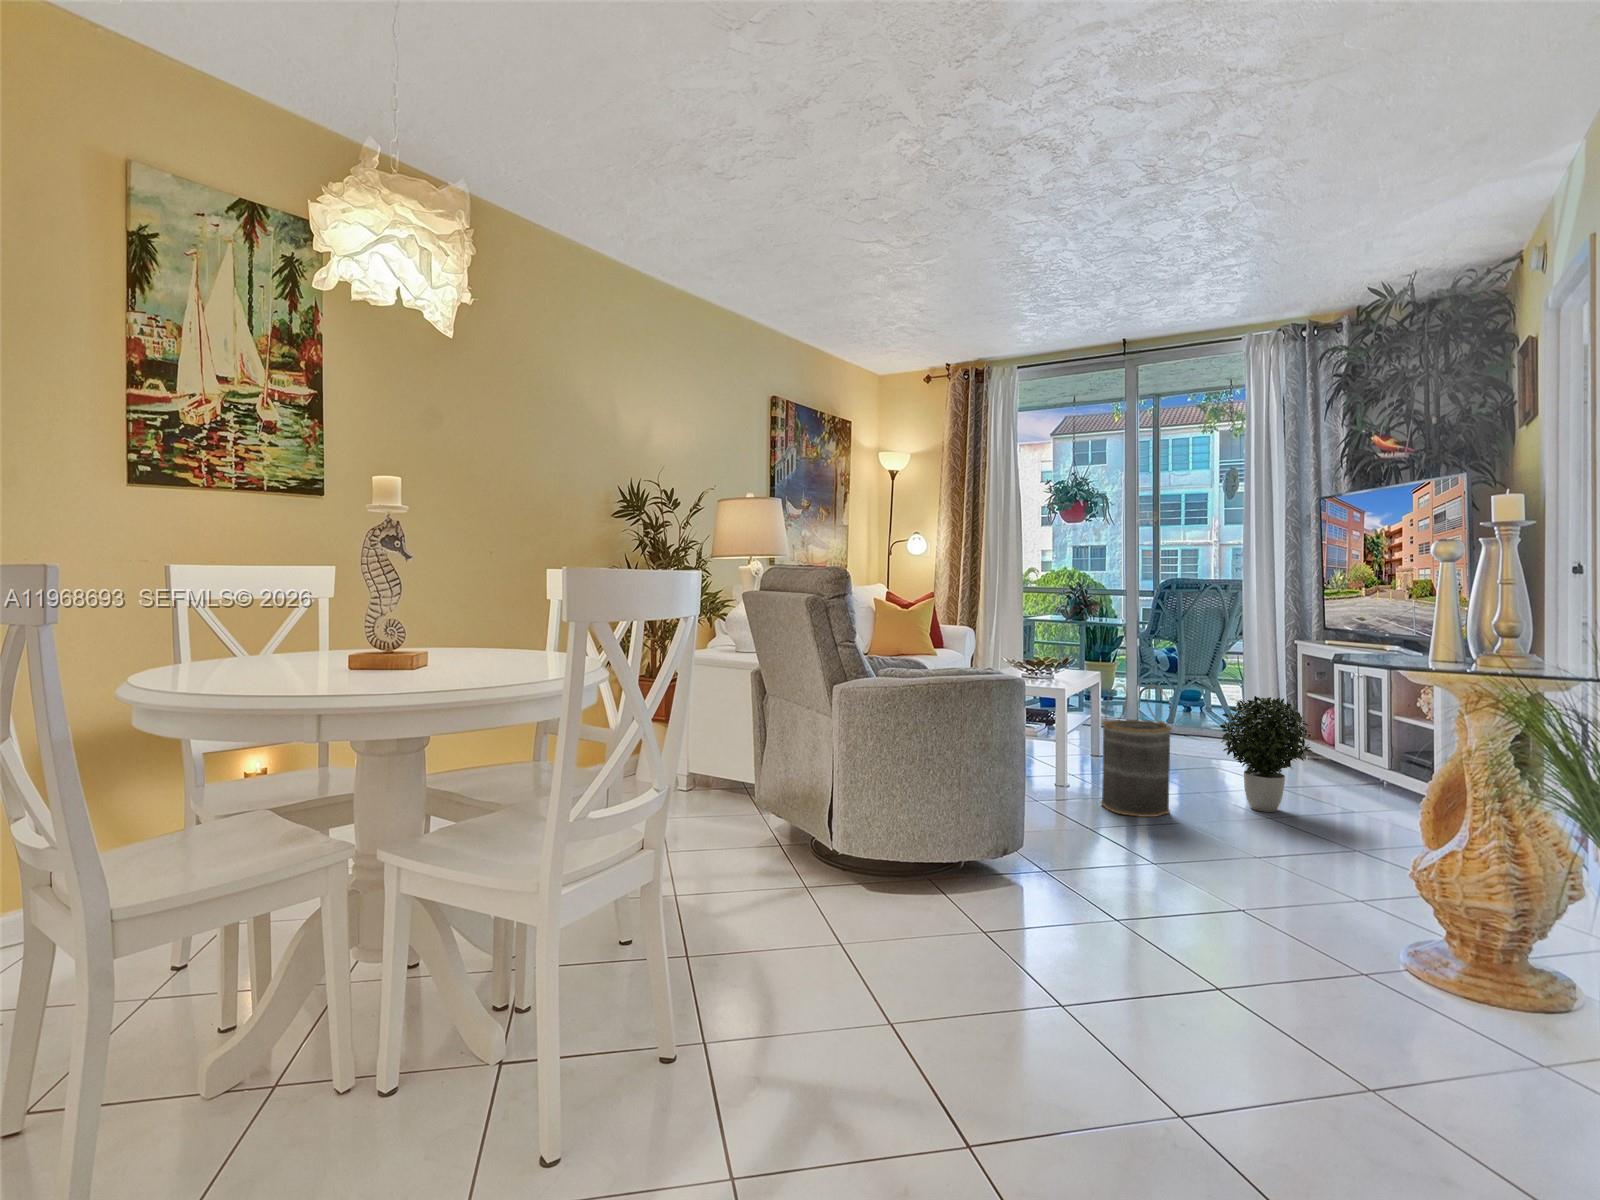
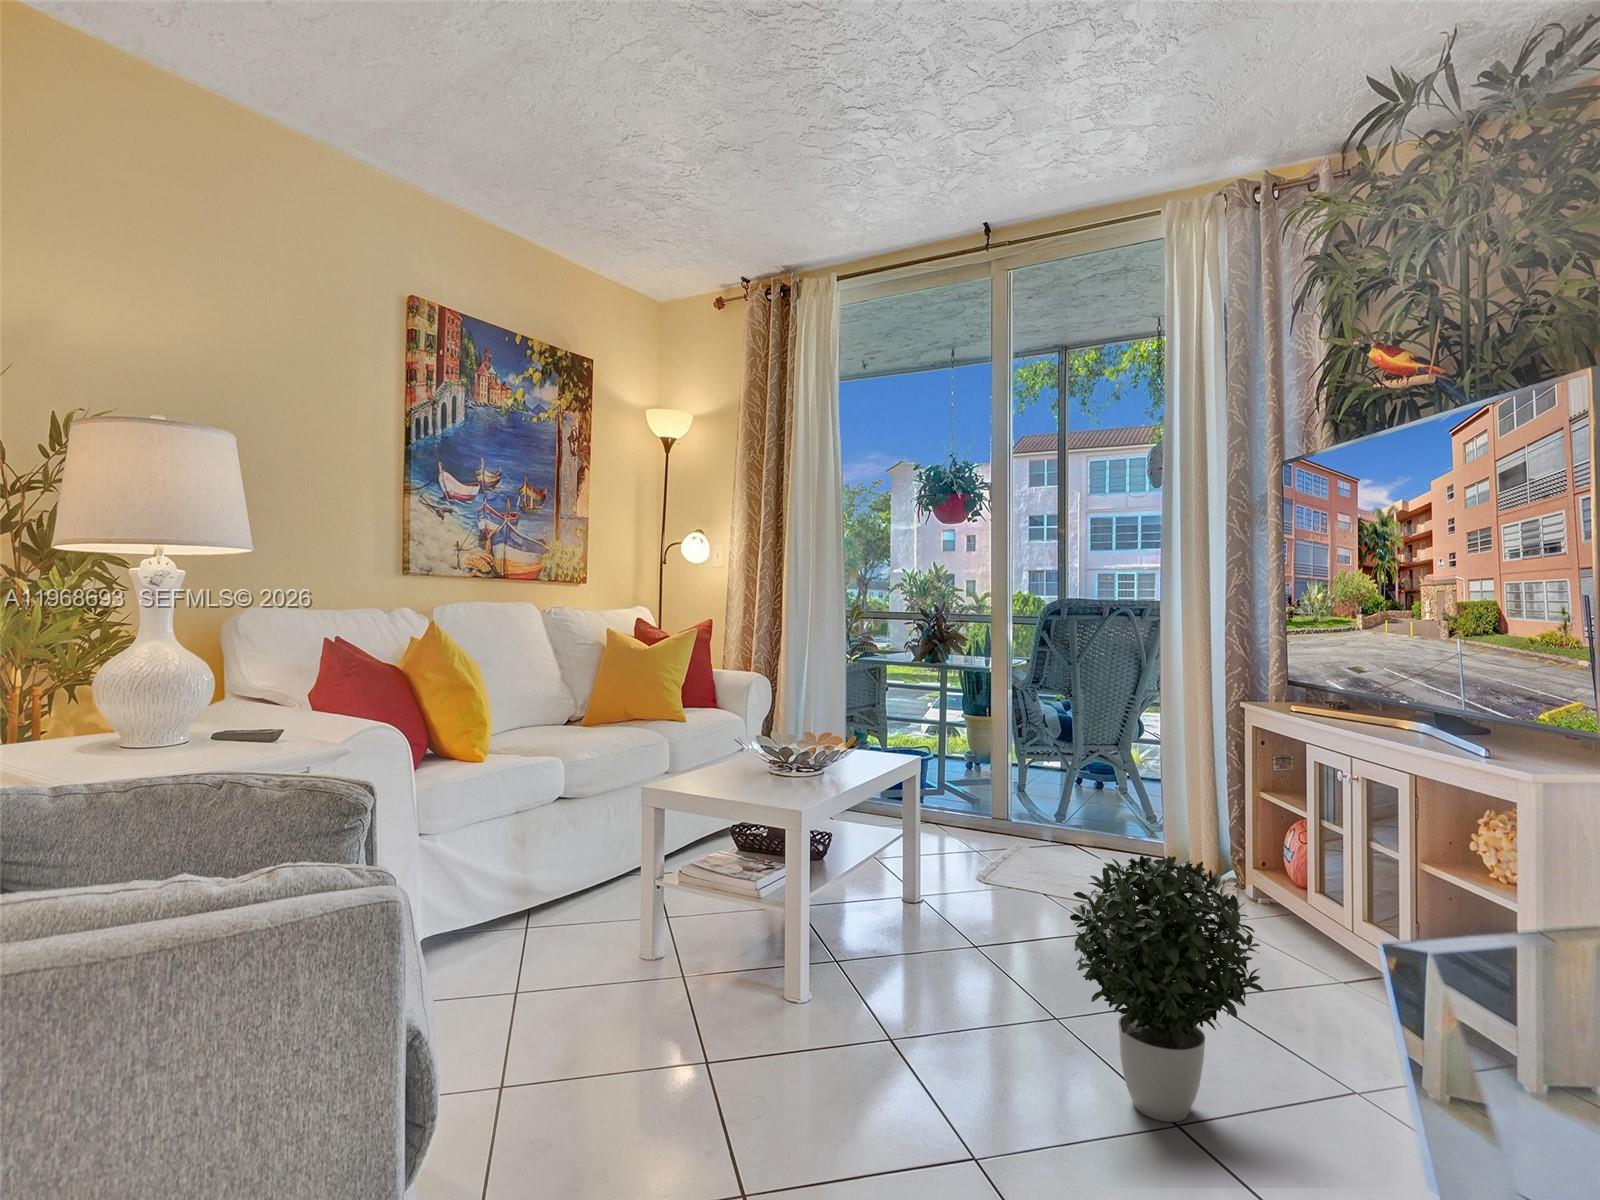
basket: present [1101,685,1173,817] -> none [809,834,950,1157]

